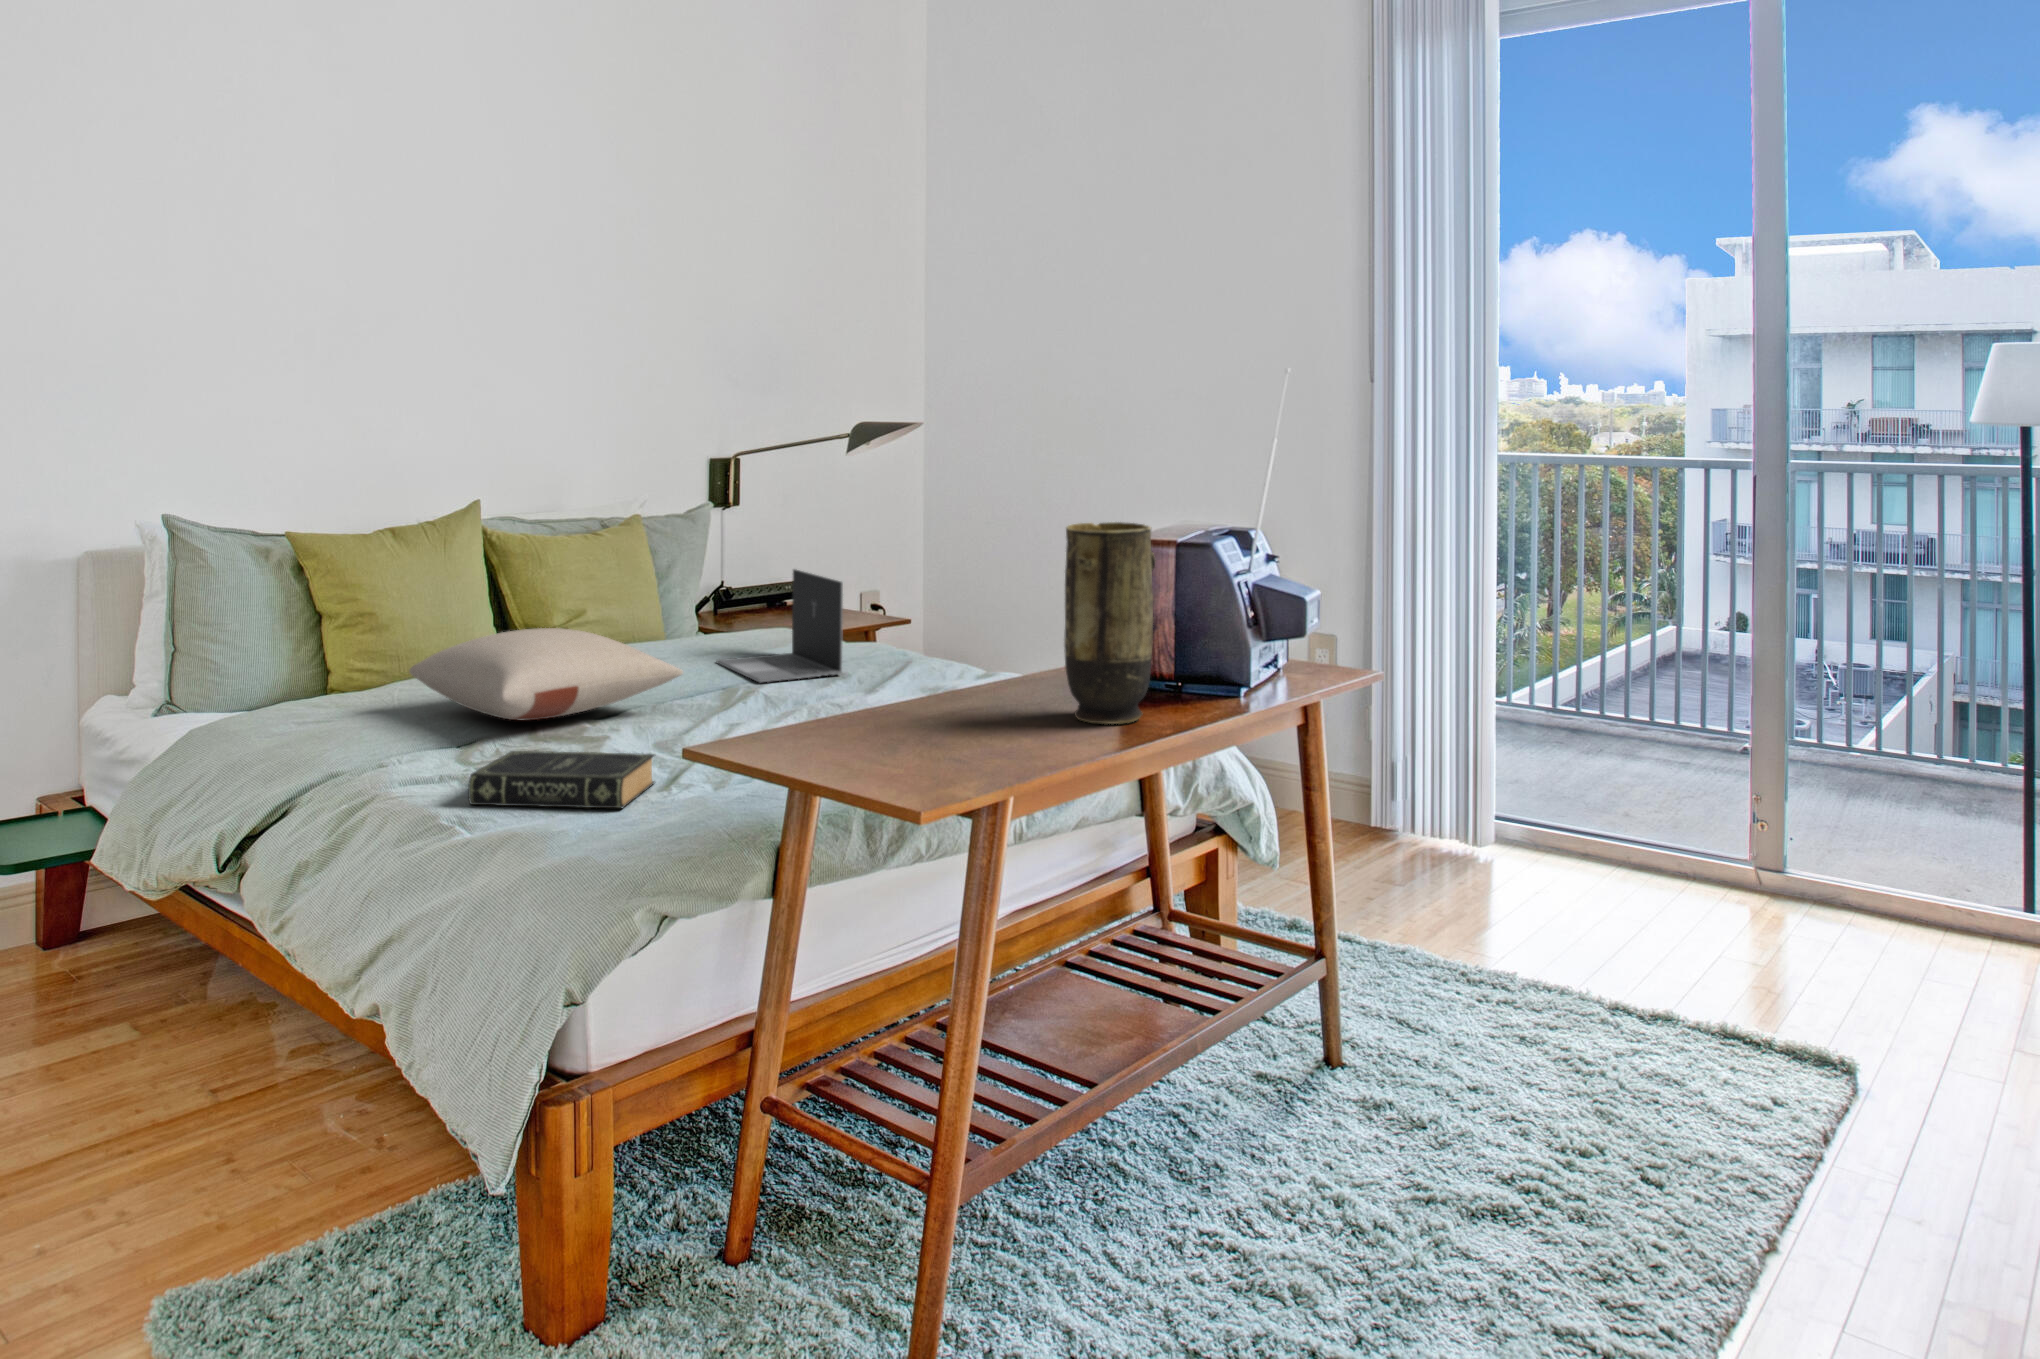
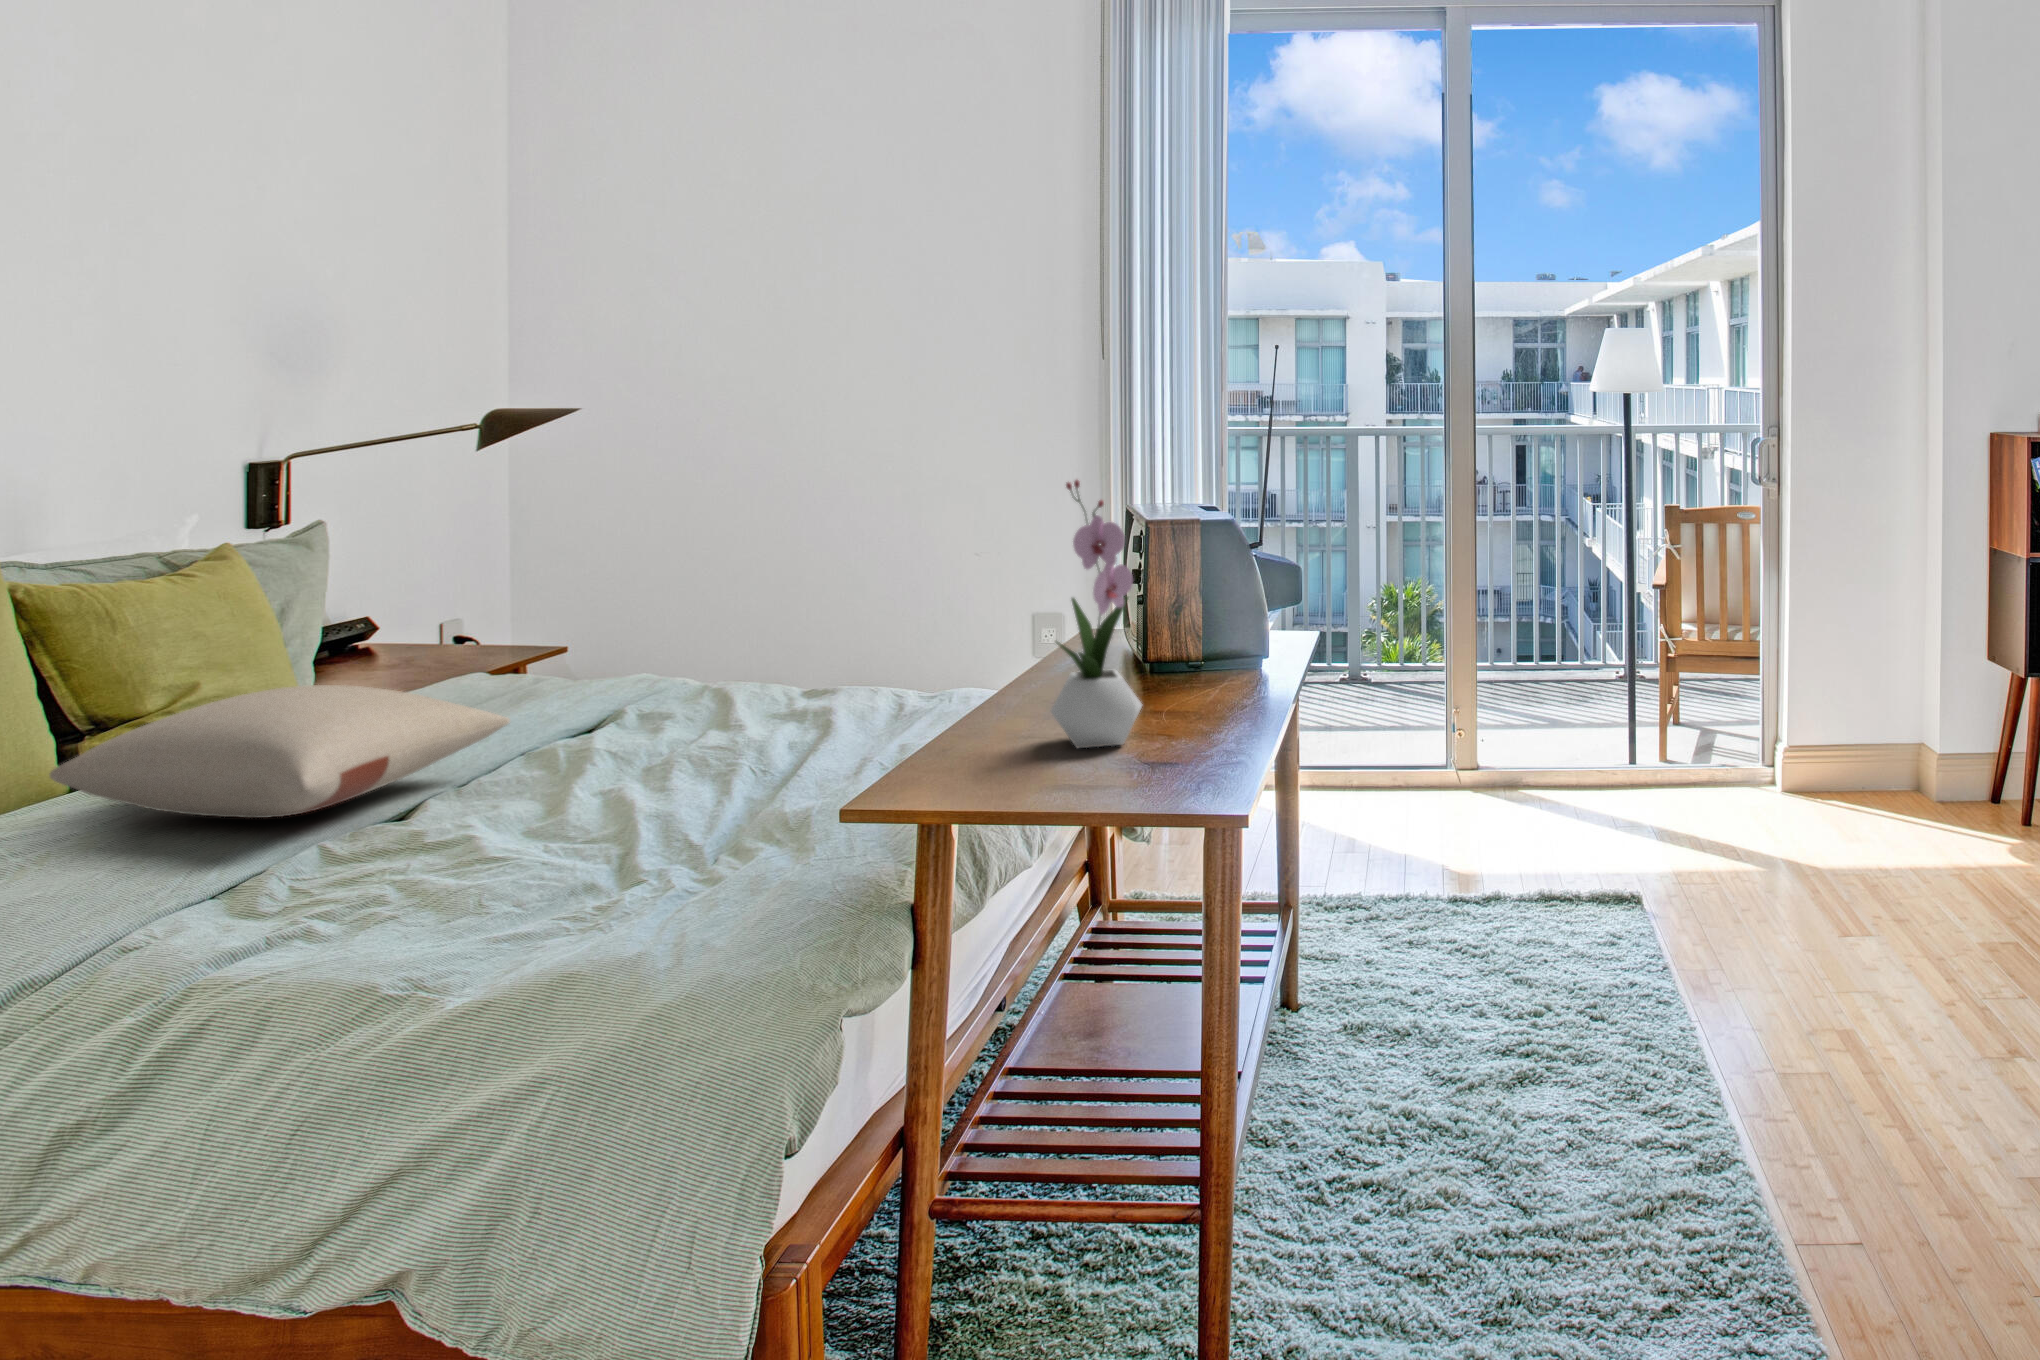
flower arrangement: none [886,500,979,748] -> present [1051,480,1142,748]
vase: present [1064,522,1156,724] -> none [1158,494,1247,700]
laptop: present [716,569,843,682] -> none [447,583,646,724]
book: present [468,751,655,808] -> none [381,820,622,932]

